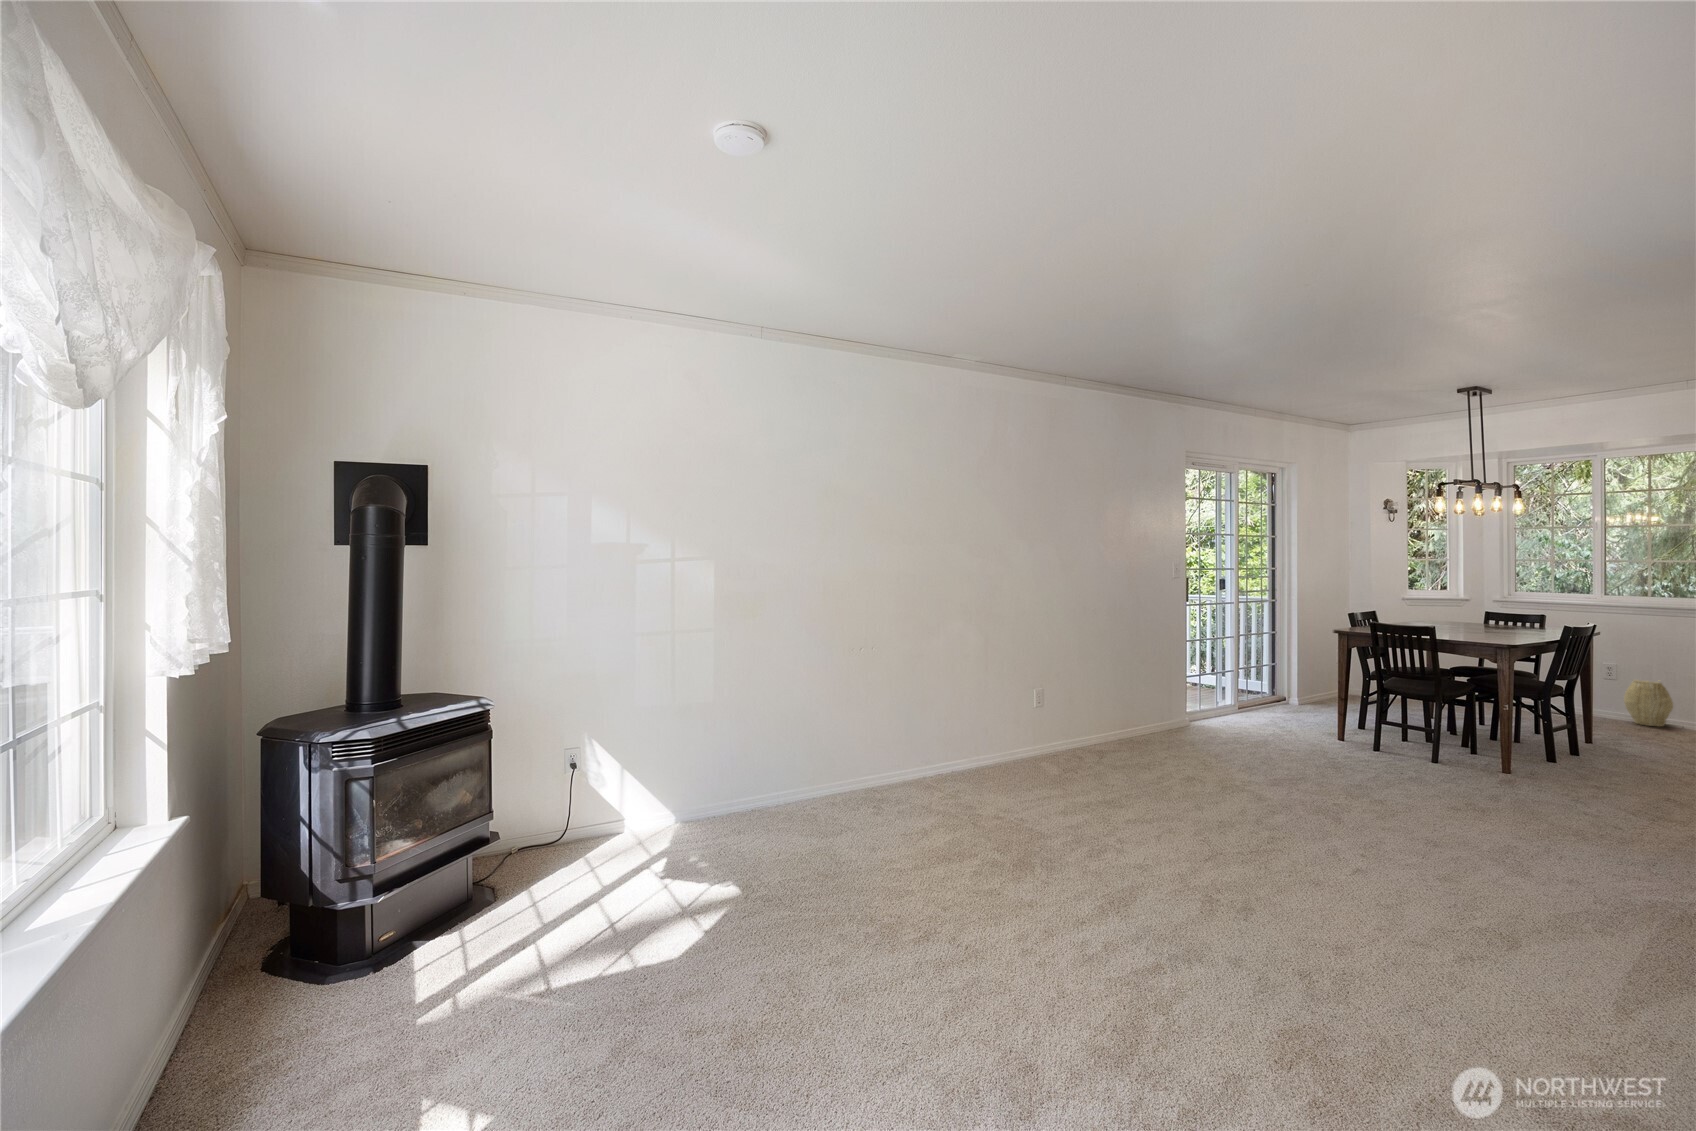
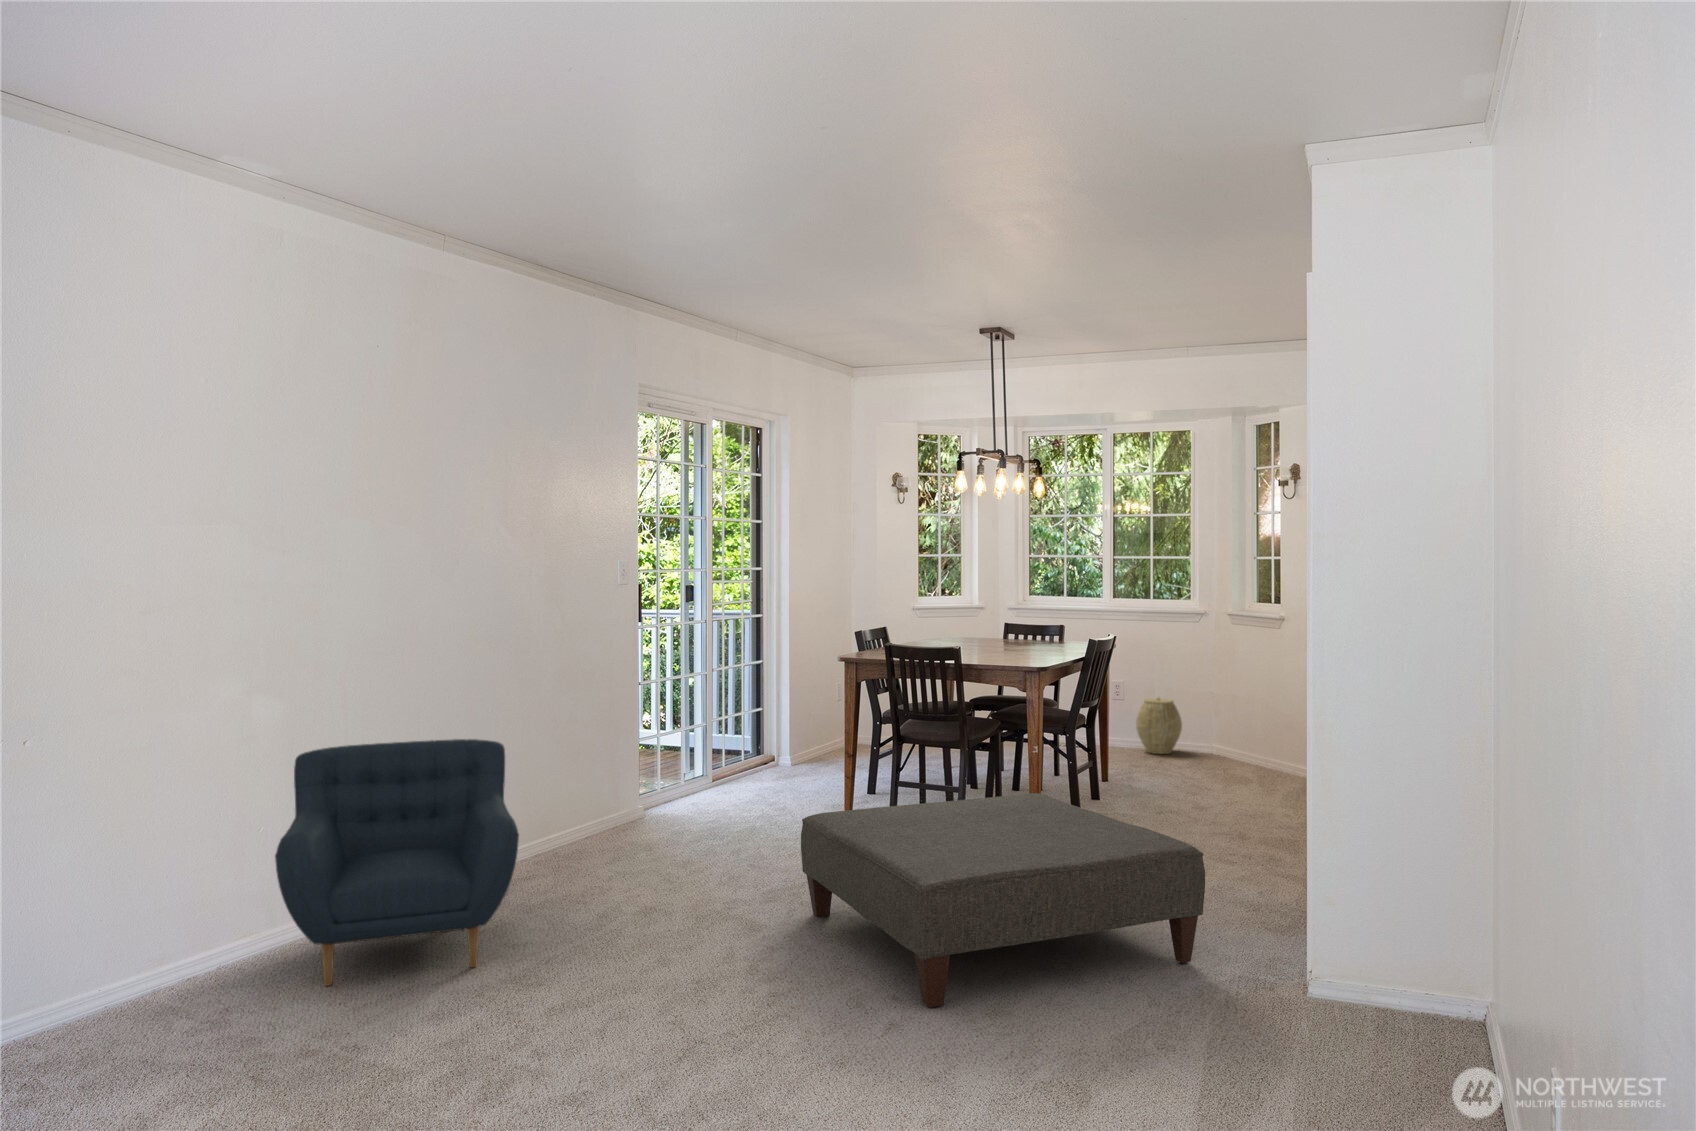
armchair: none [1005,665,1128,788] -> present [275,739,519,986]
ottoman: none [1306,729,1645,861] -> present [801,793,1205,1007]

